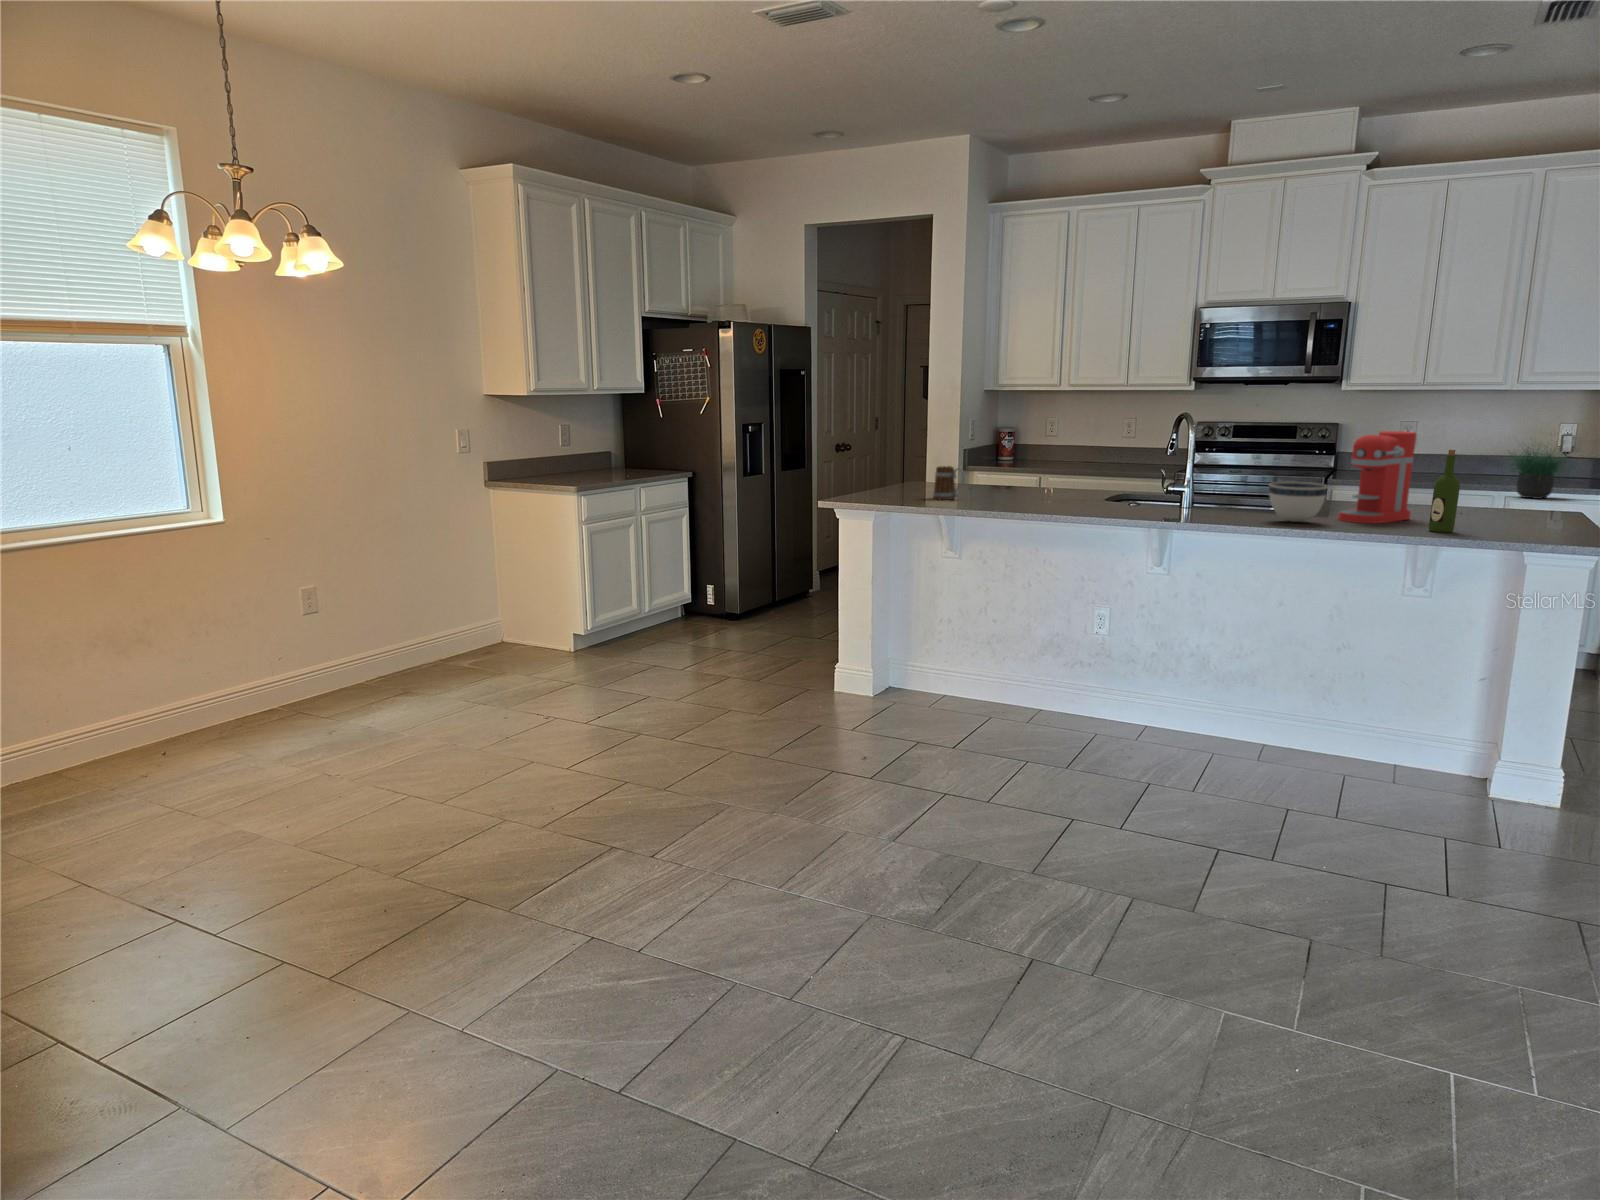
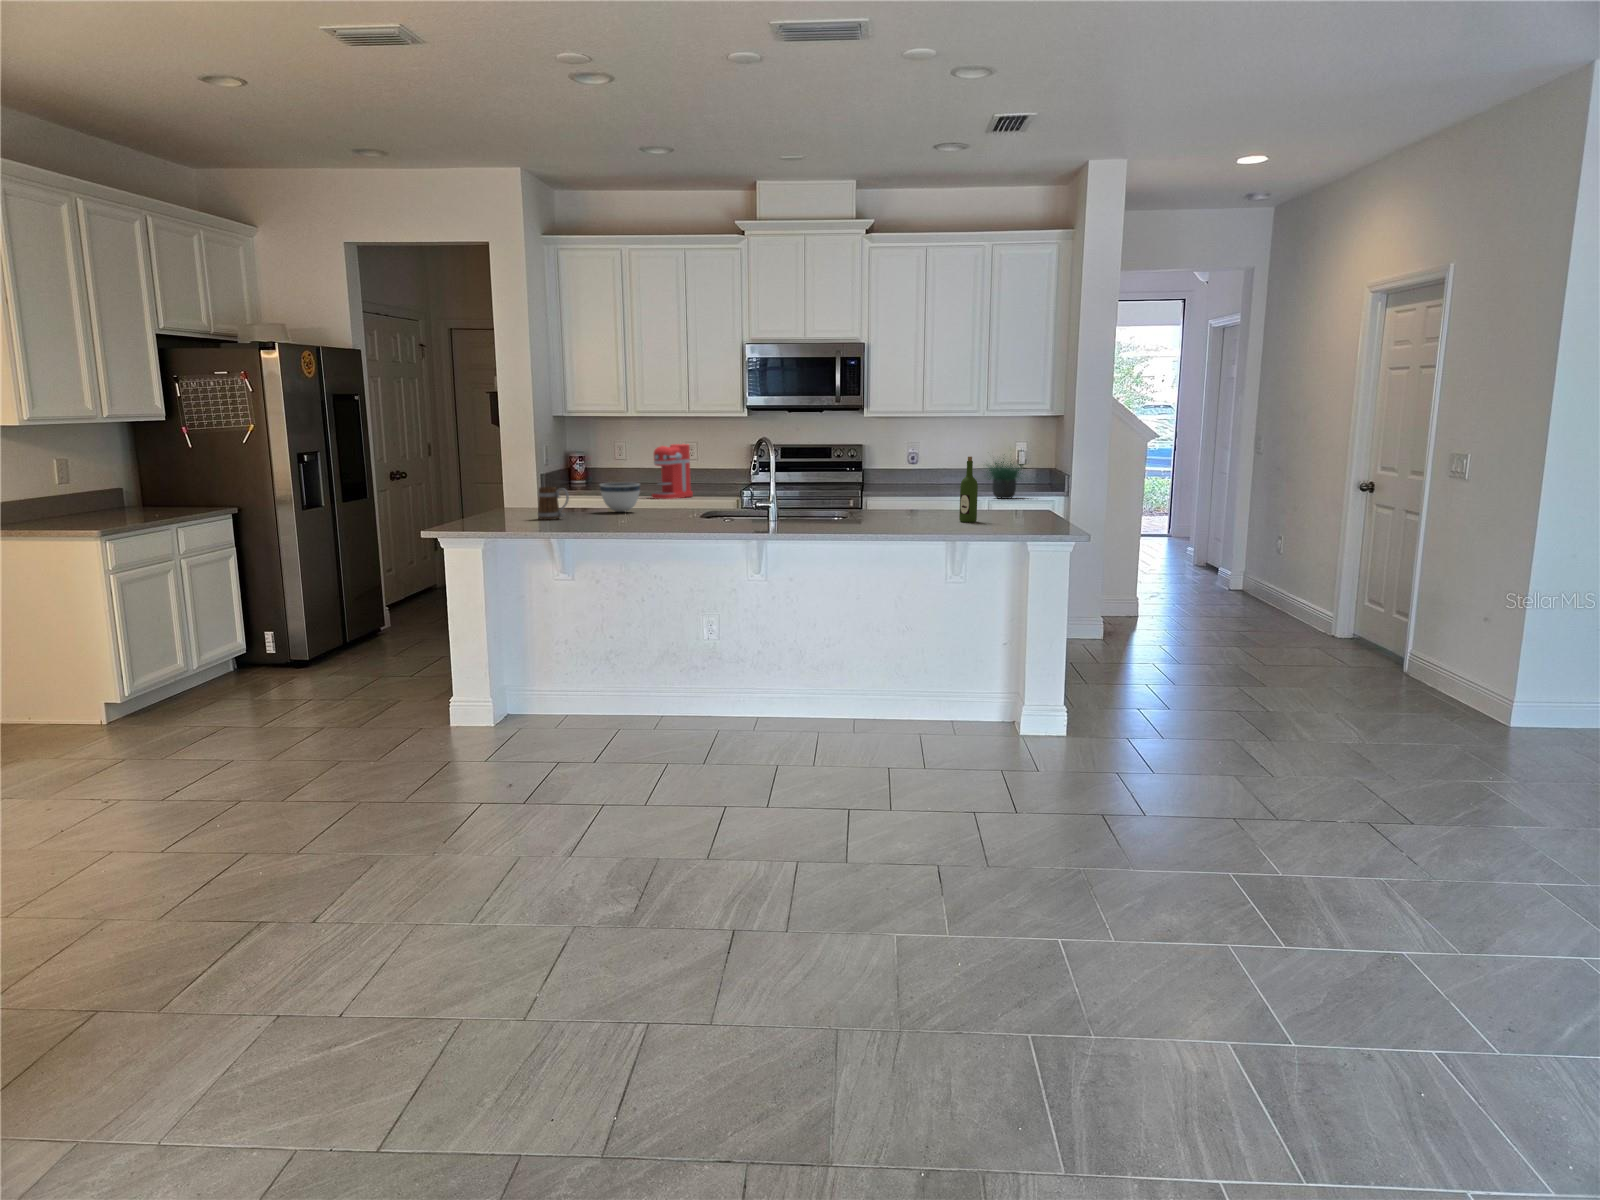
coffee maker: present [1338,431,1417,523] -> present [652,444,693,499]
bowl: present [1269,481,1328,522] -> present [600,482,640,512]

